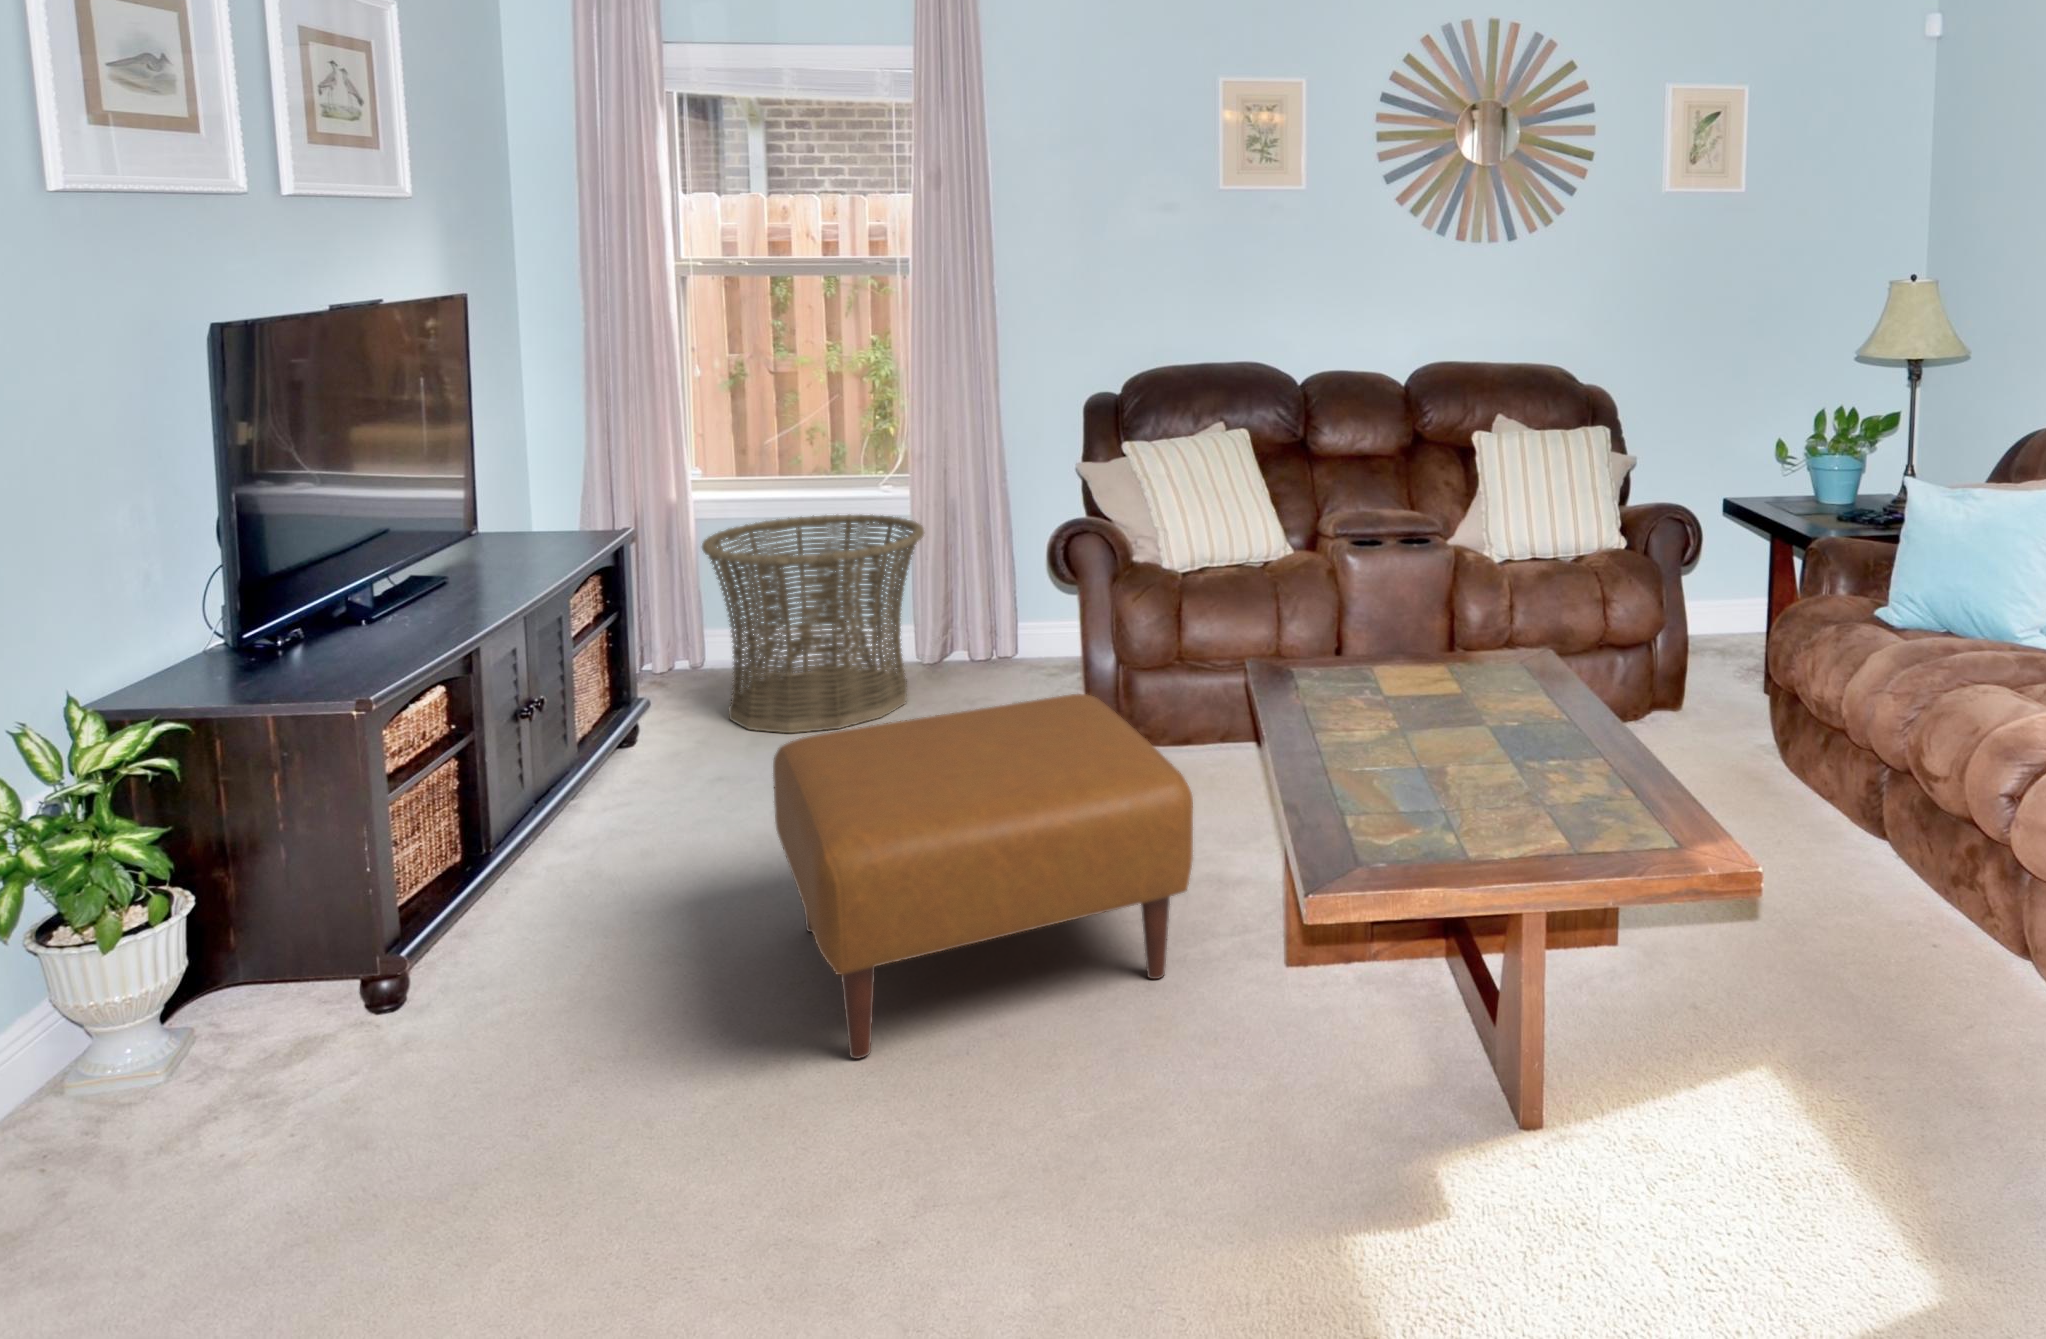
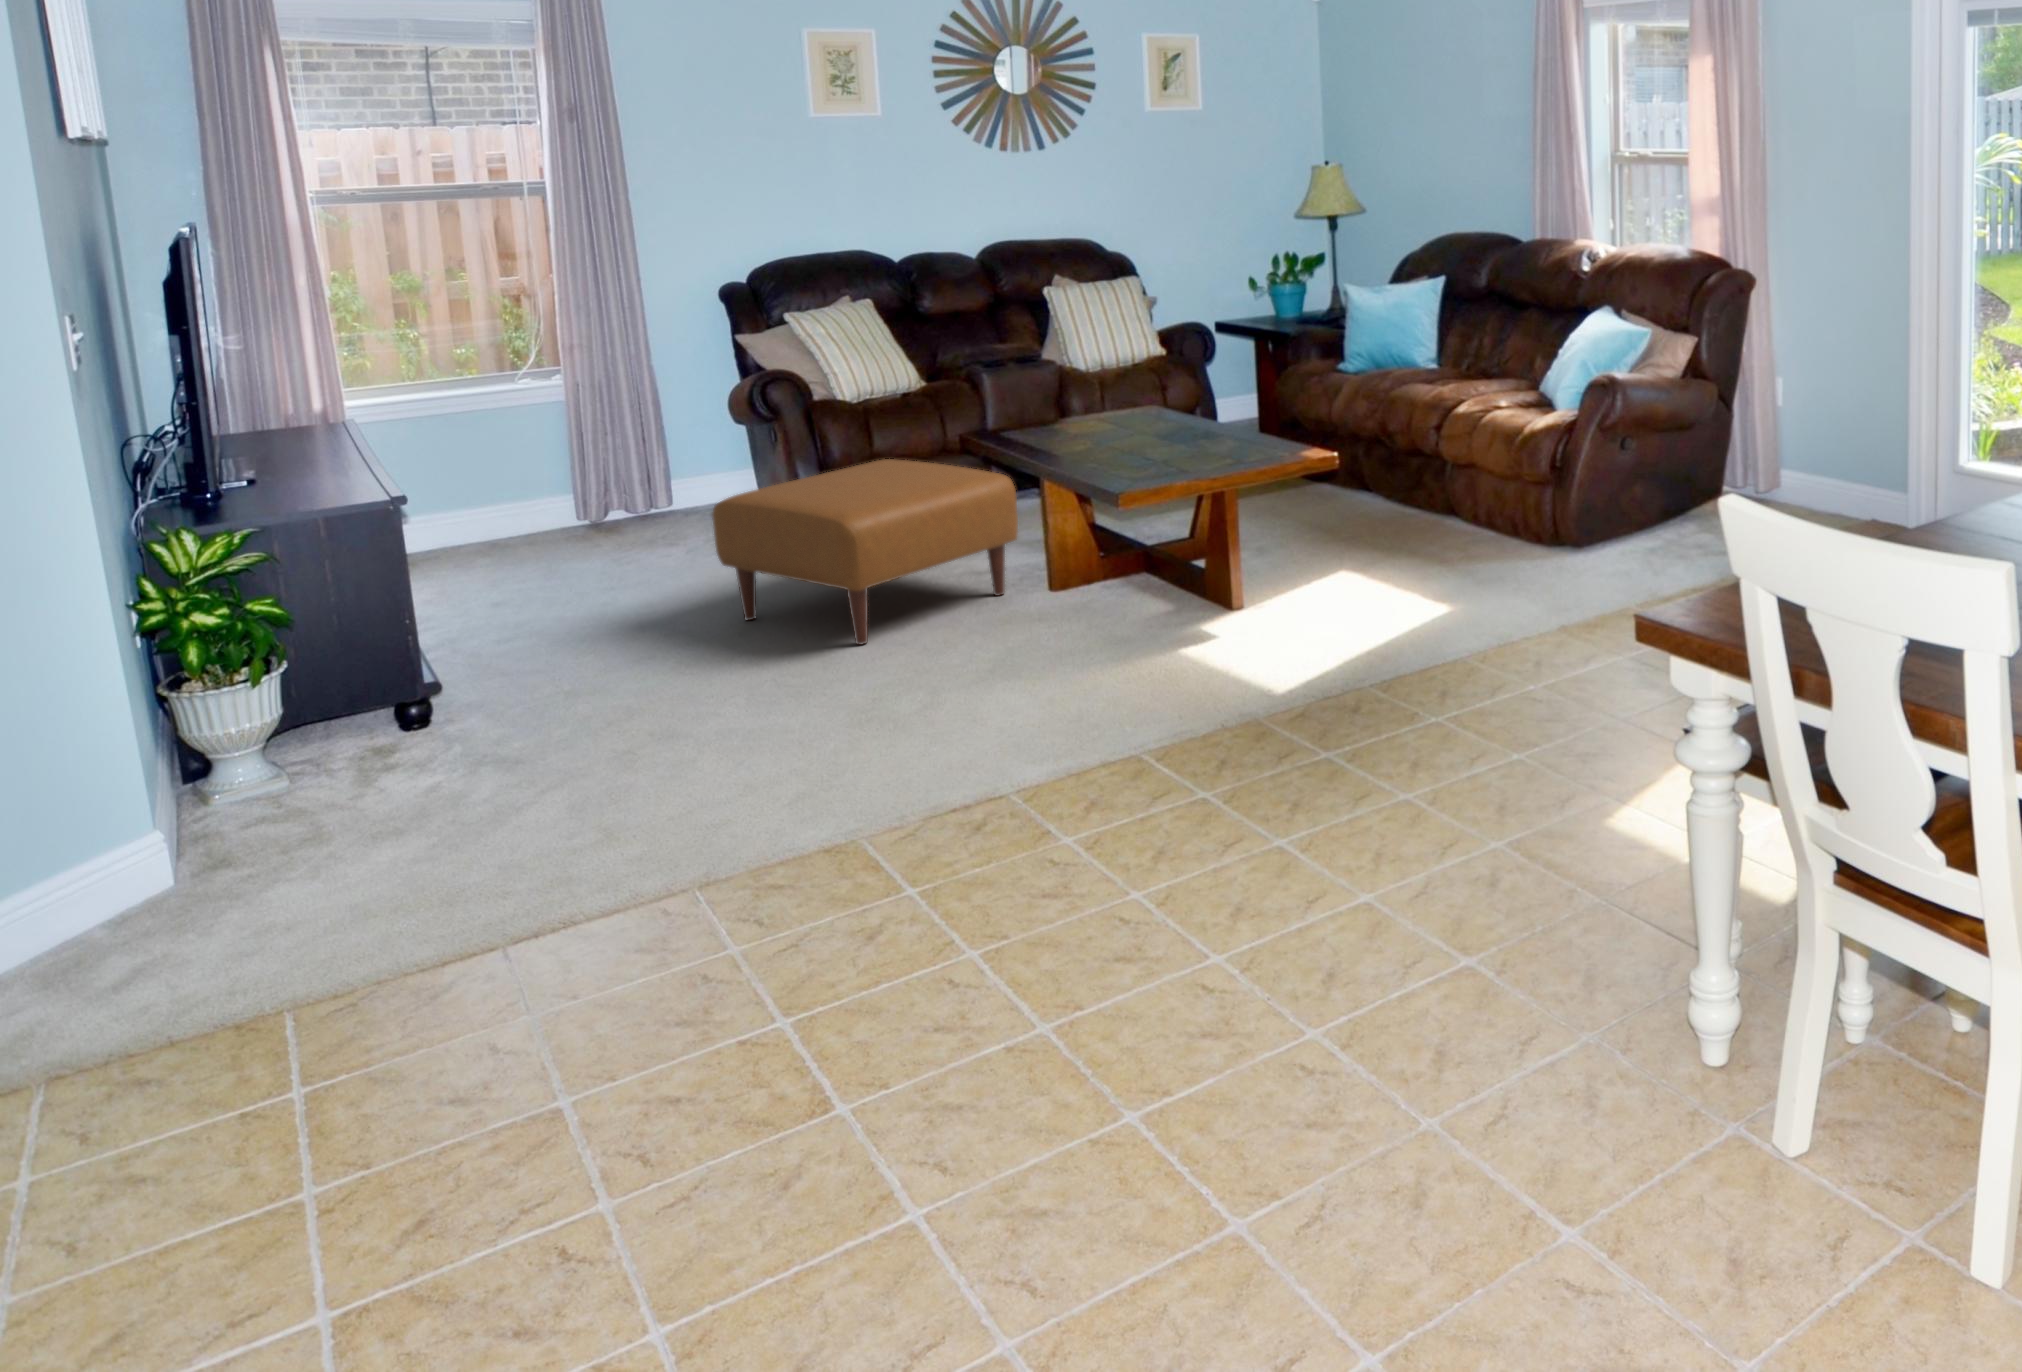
basket: present [702,514,924,733] -> none [439,396,629,566]

